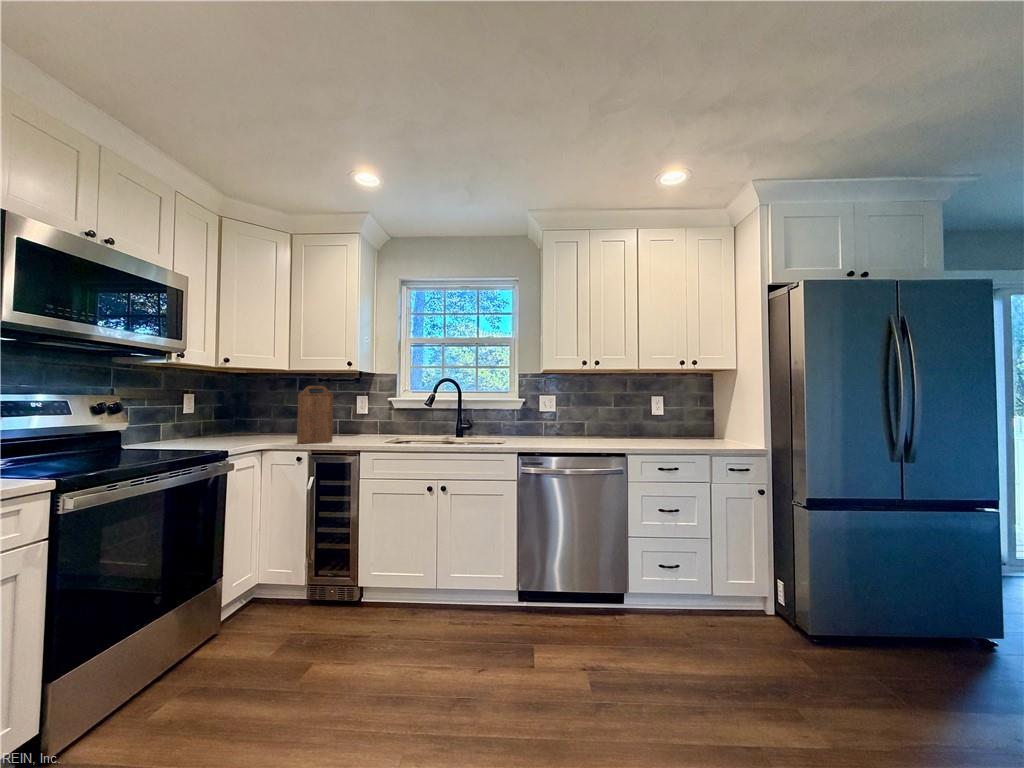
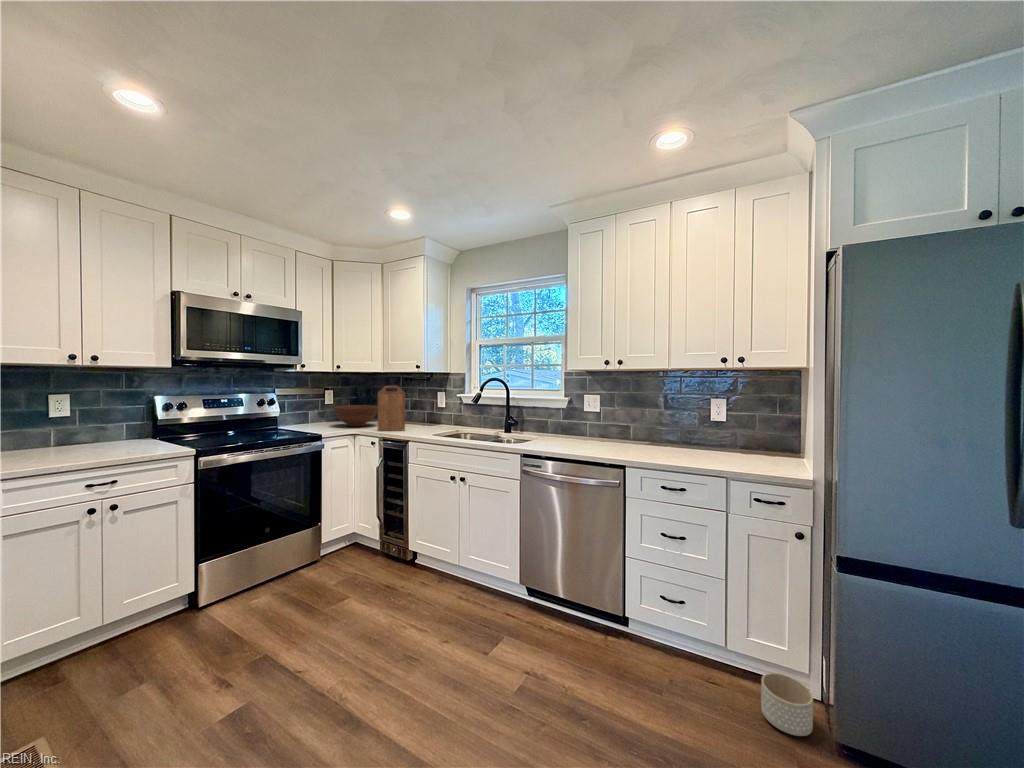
fruit bowl: none [214,413,281,441] -> present [334,405,378,427]
planter: none [752,603,791,645] -> present [761,673,813,736]

